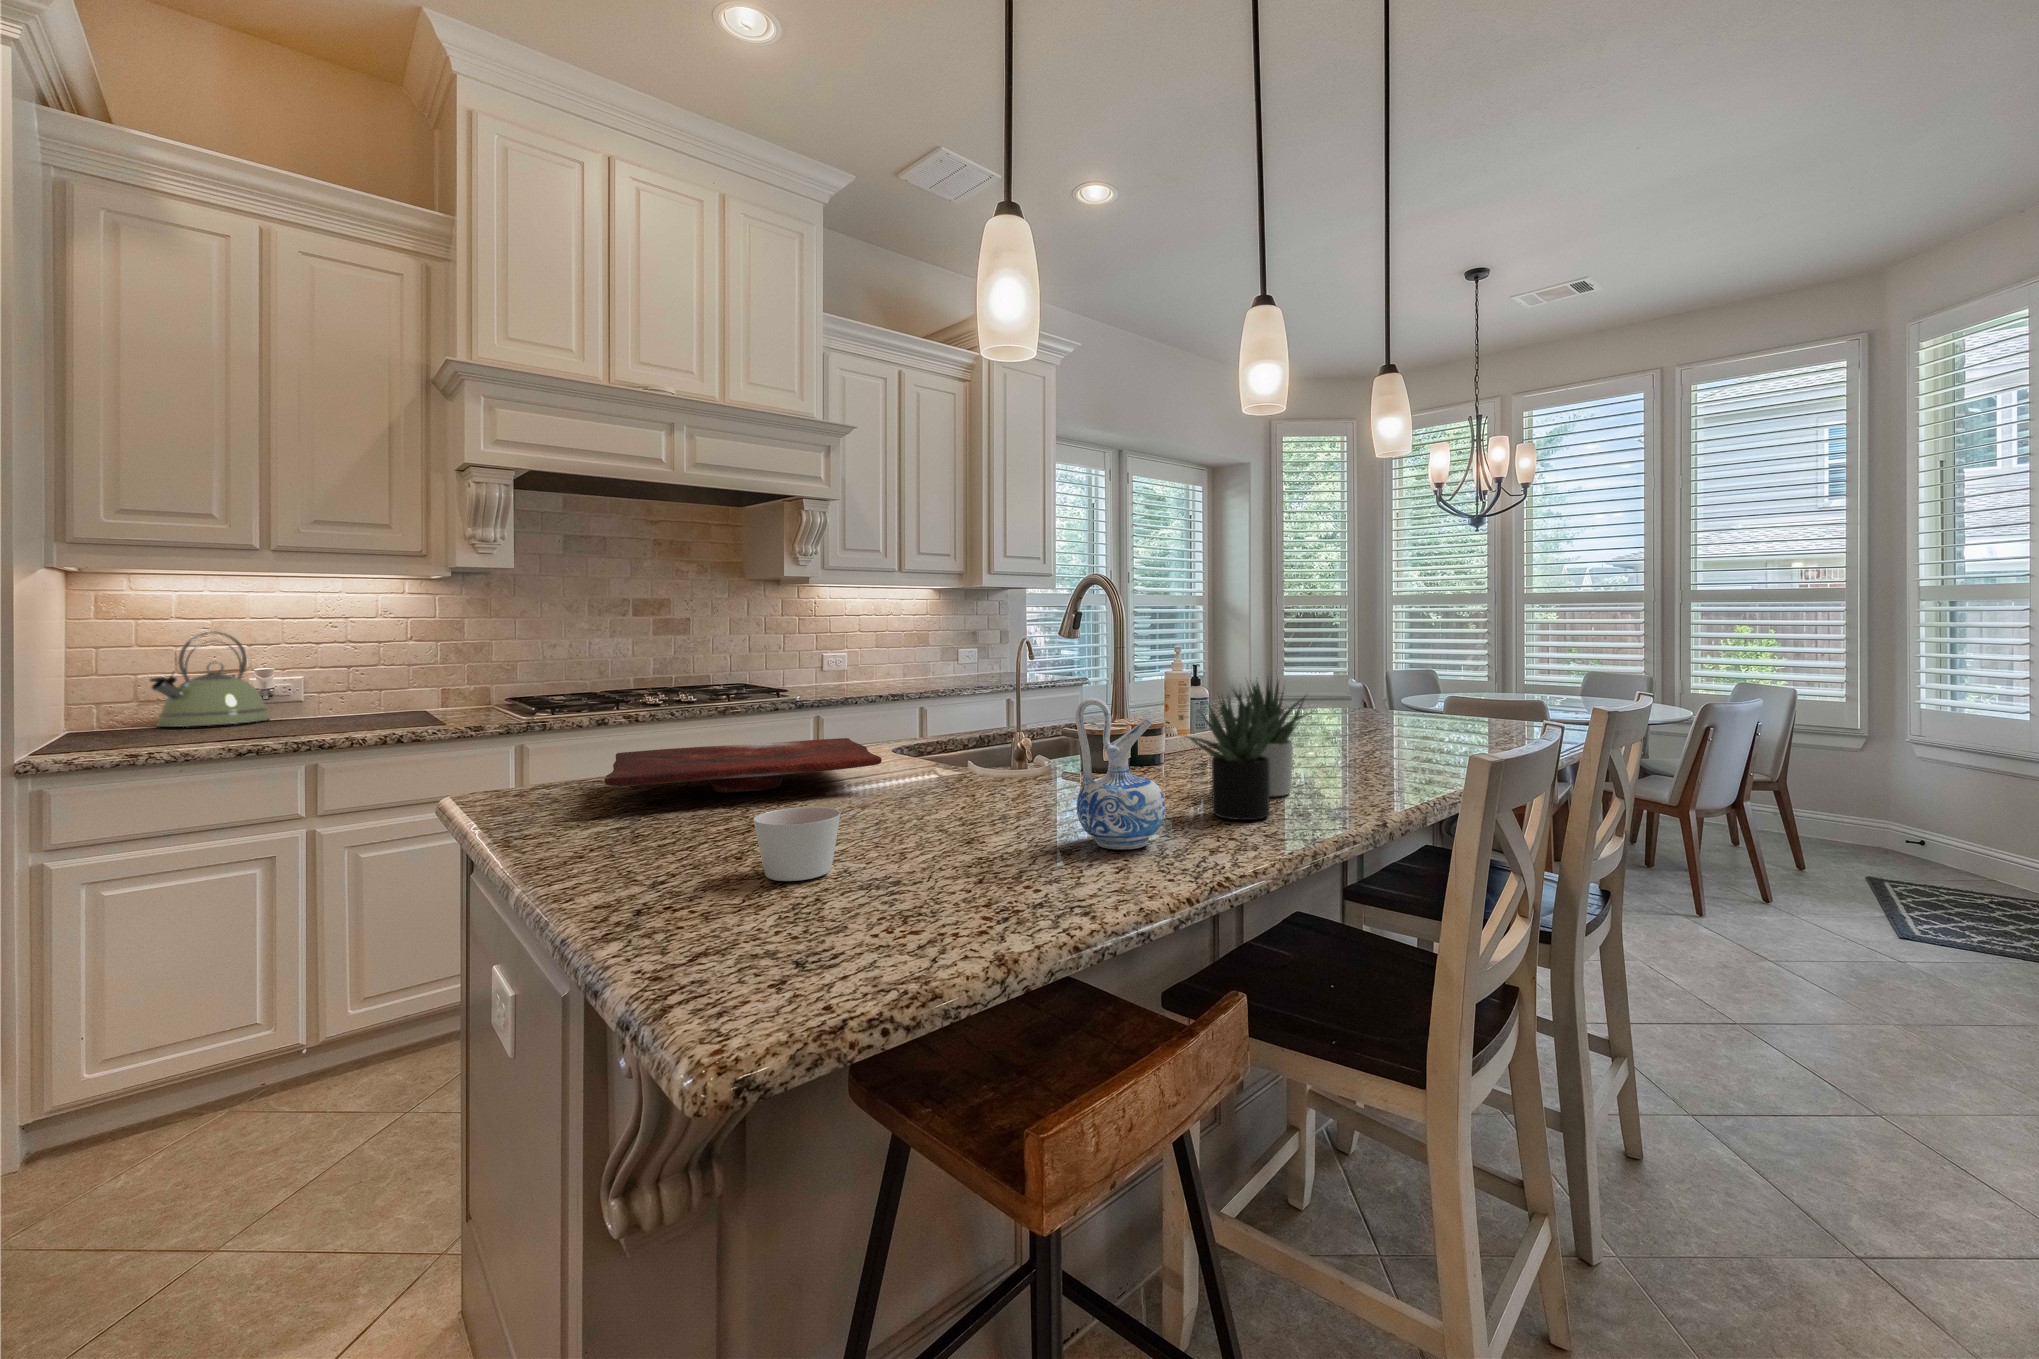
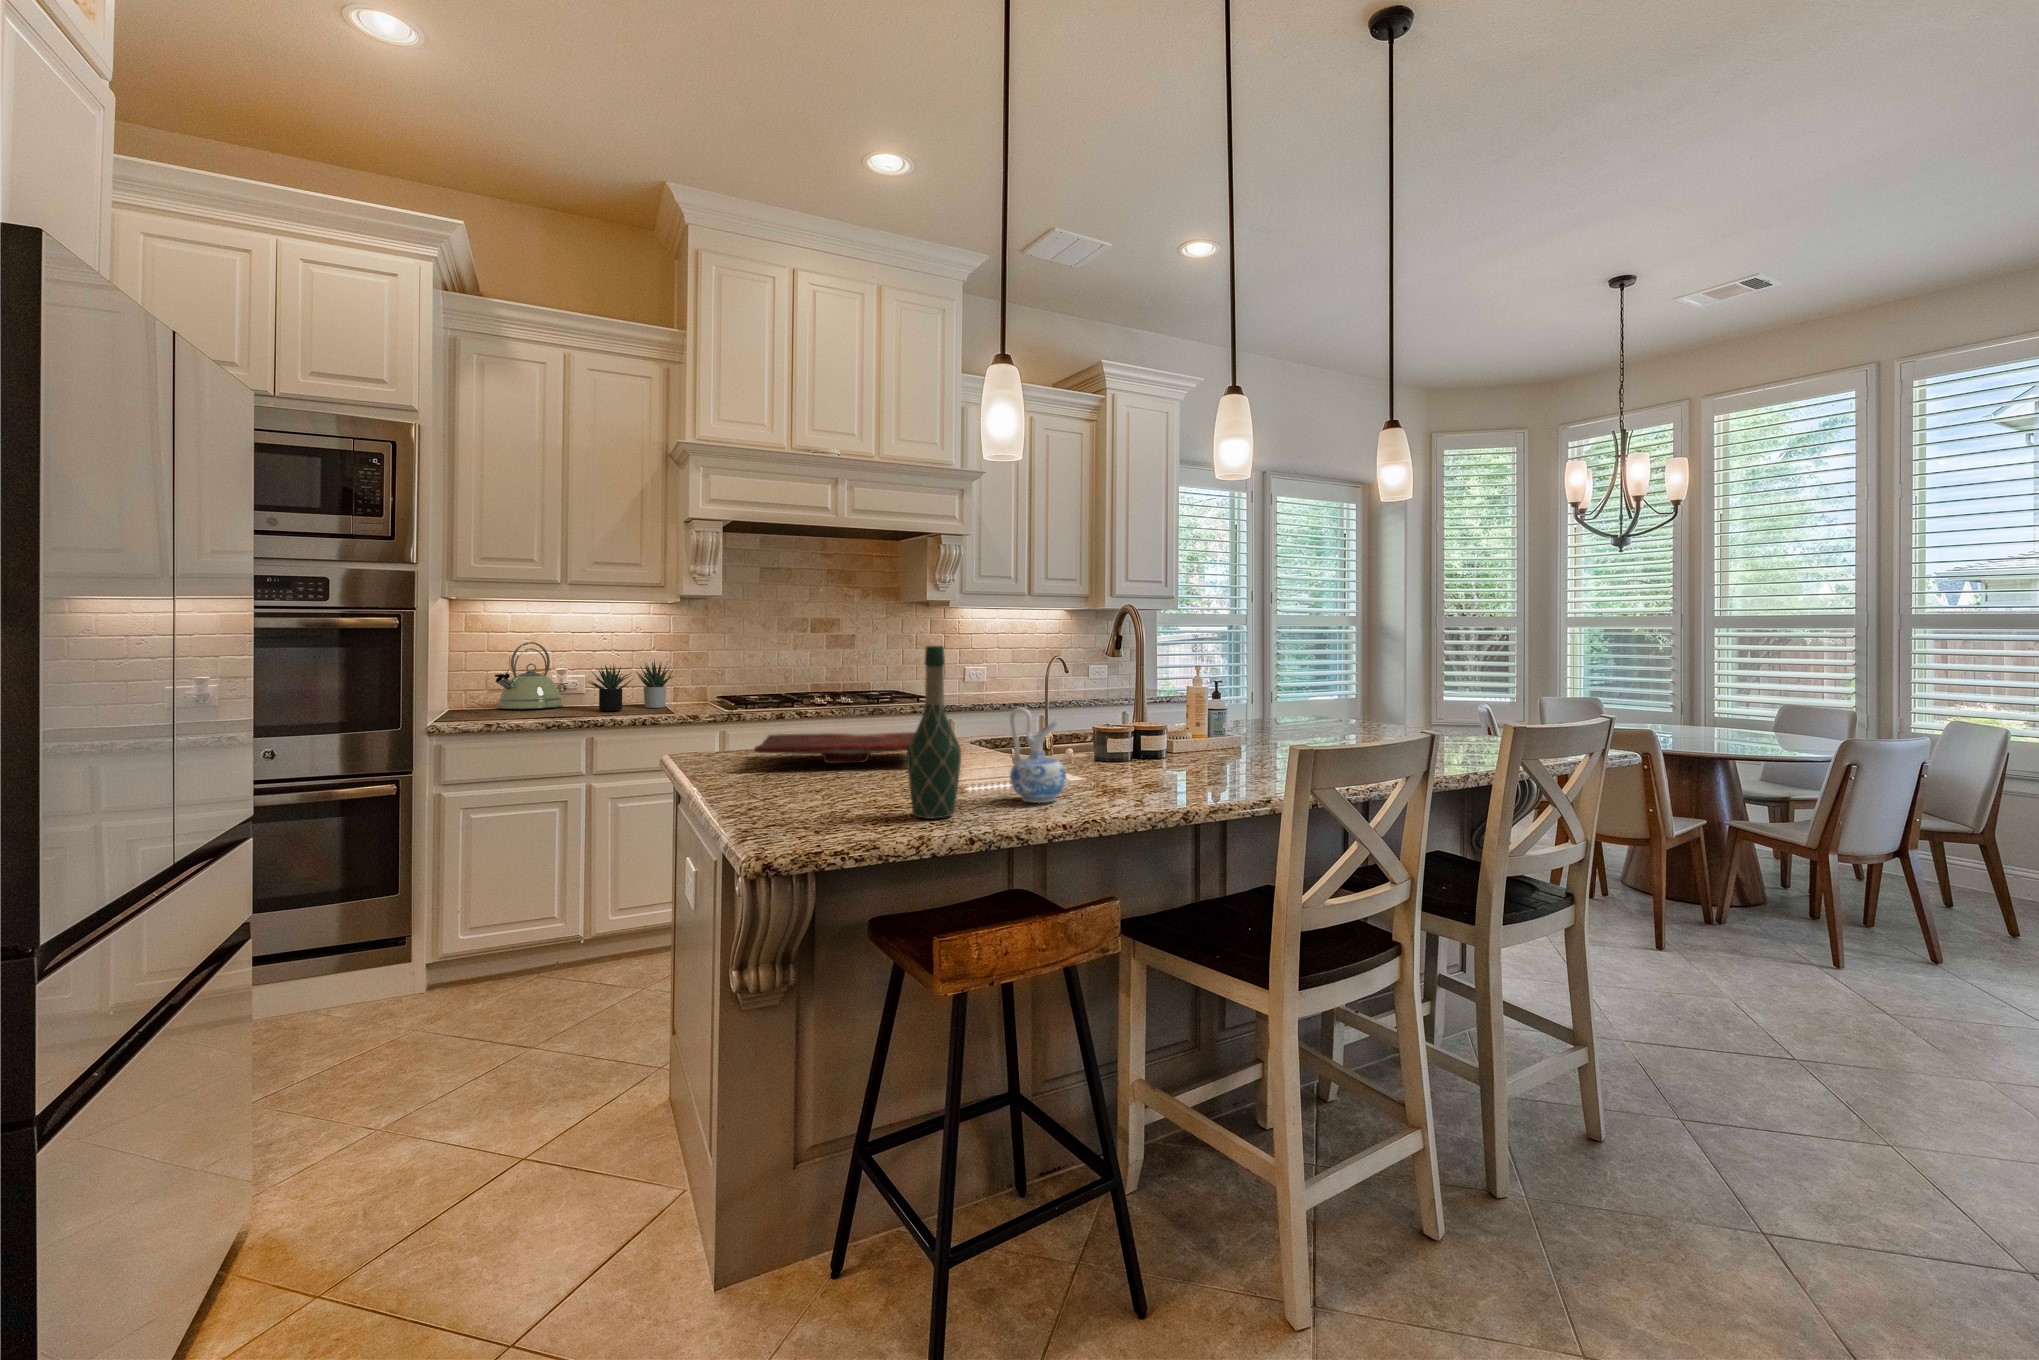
wine bottle: none [946,594,1043,904] -> present [907,646,961,819]
succulent plant: present [1186,681,1307,820] -> present [589,661,675,711]
candle: present [754,807,841,881] -> none [816,765,865,804]

